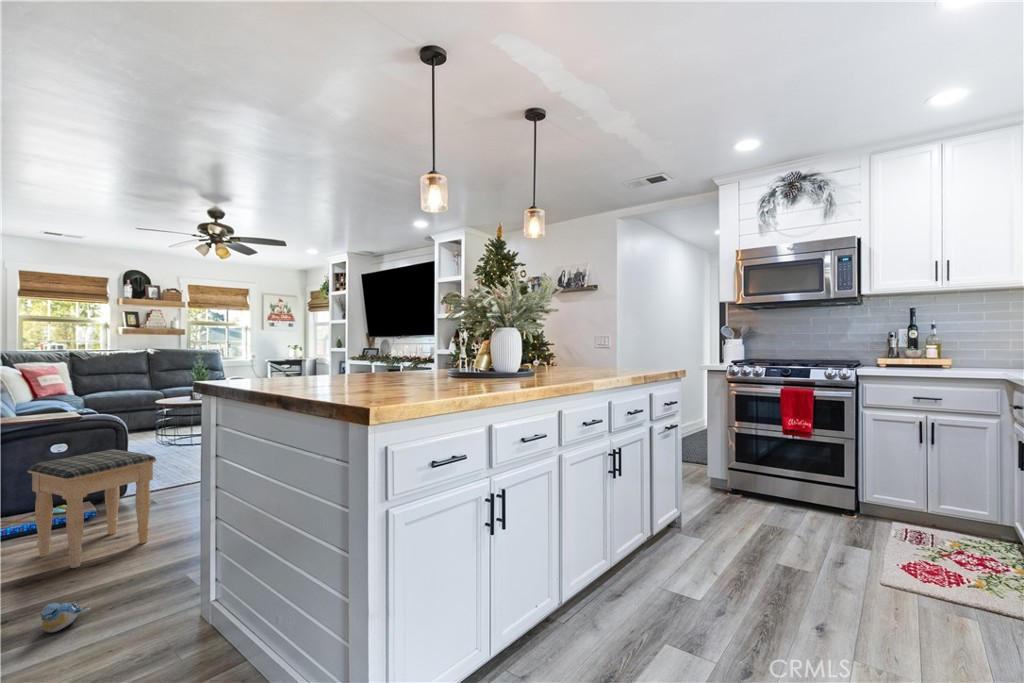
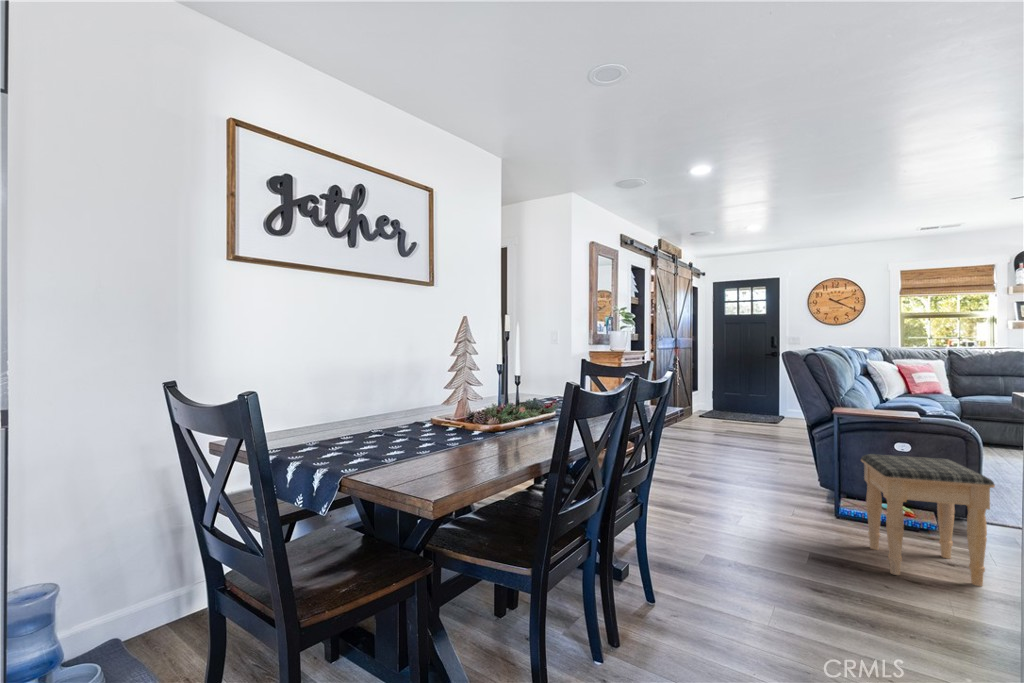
plush toy: present [41,603,91,633] -> none [838,596,887,628]

